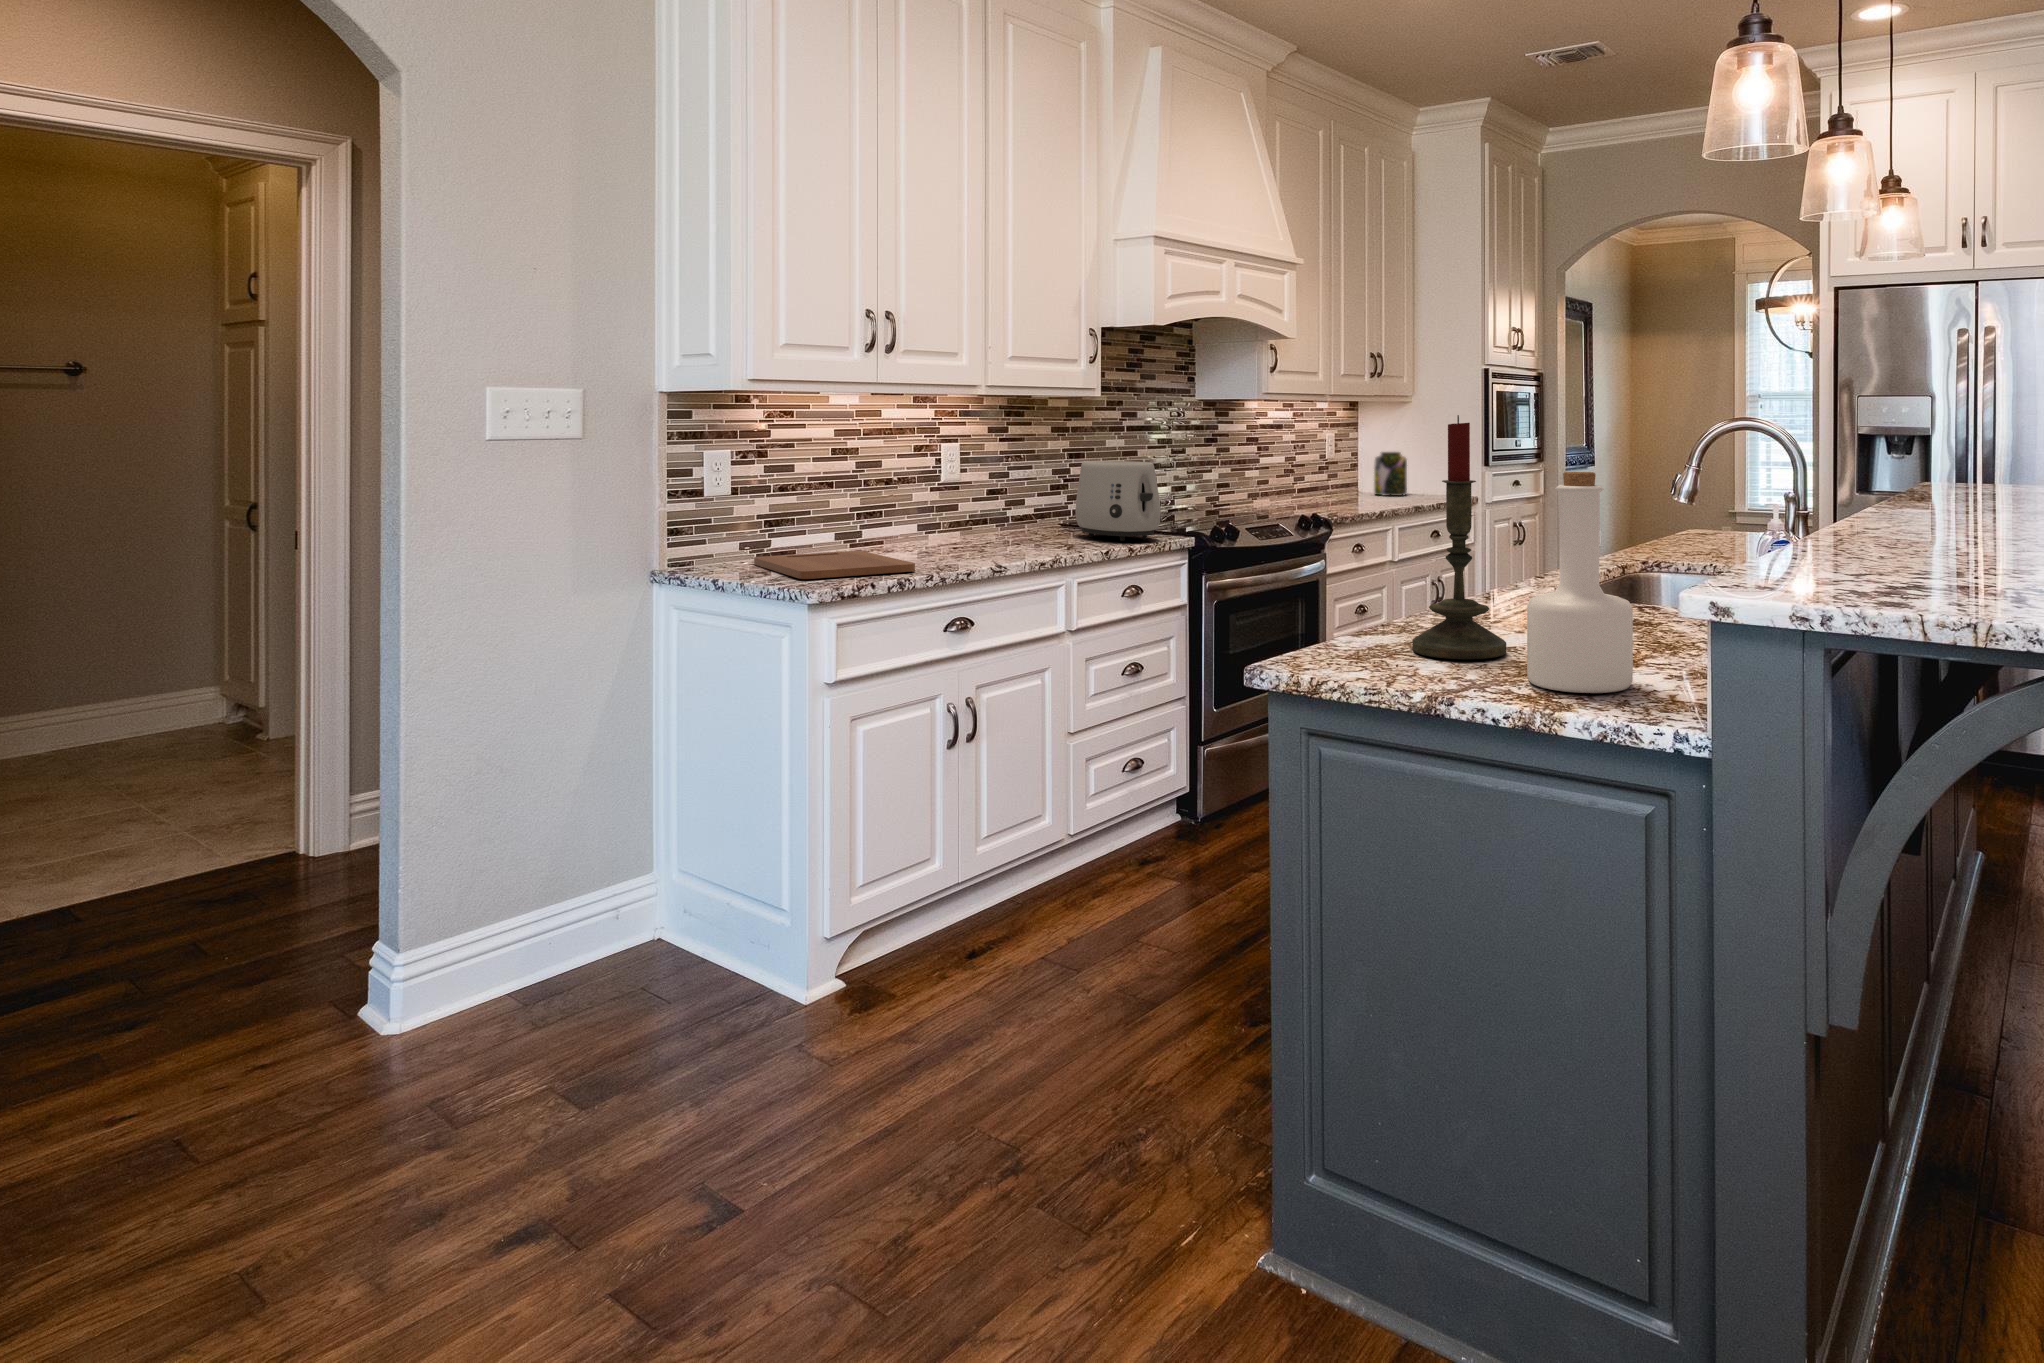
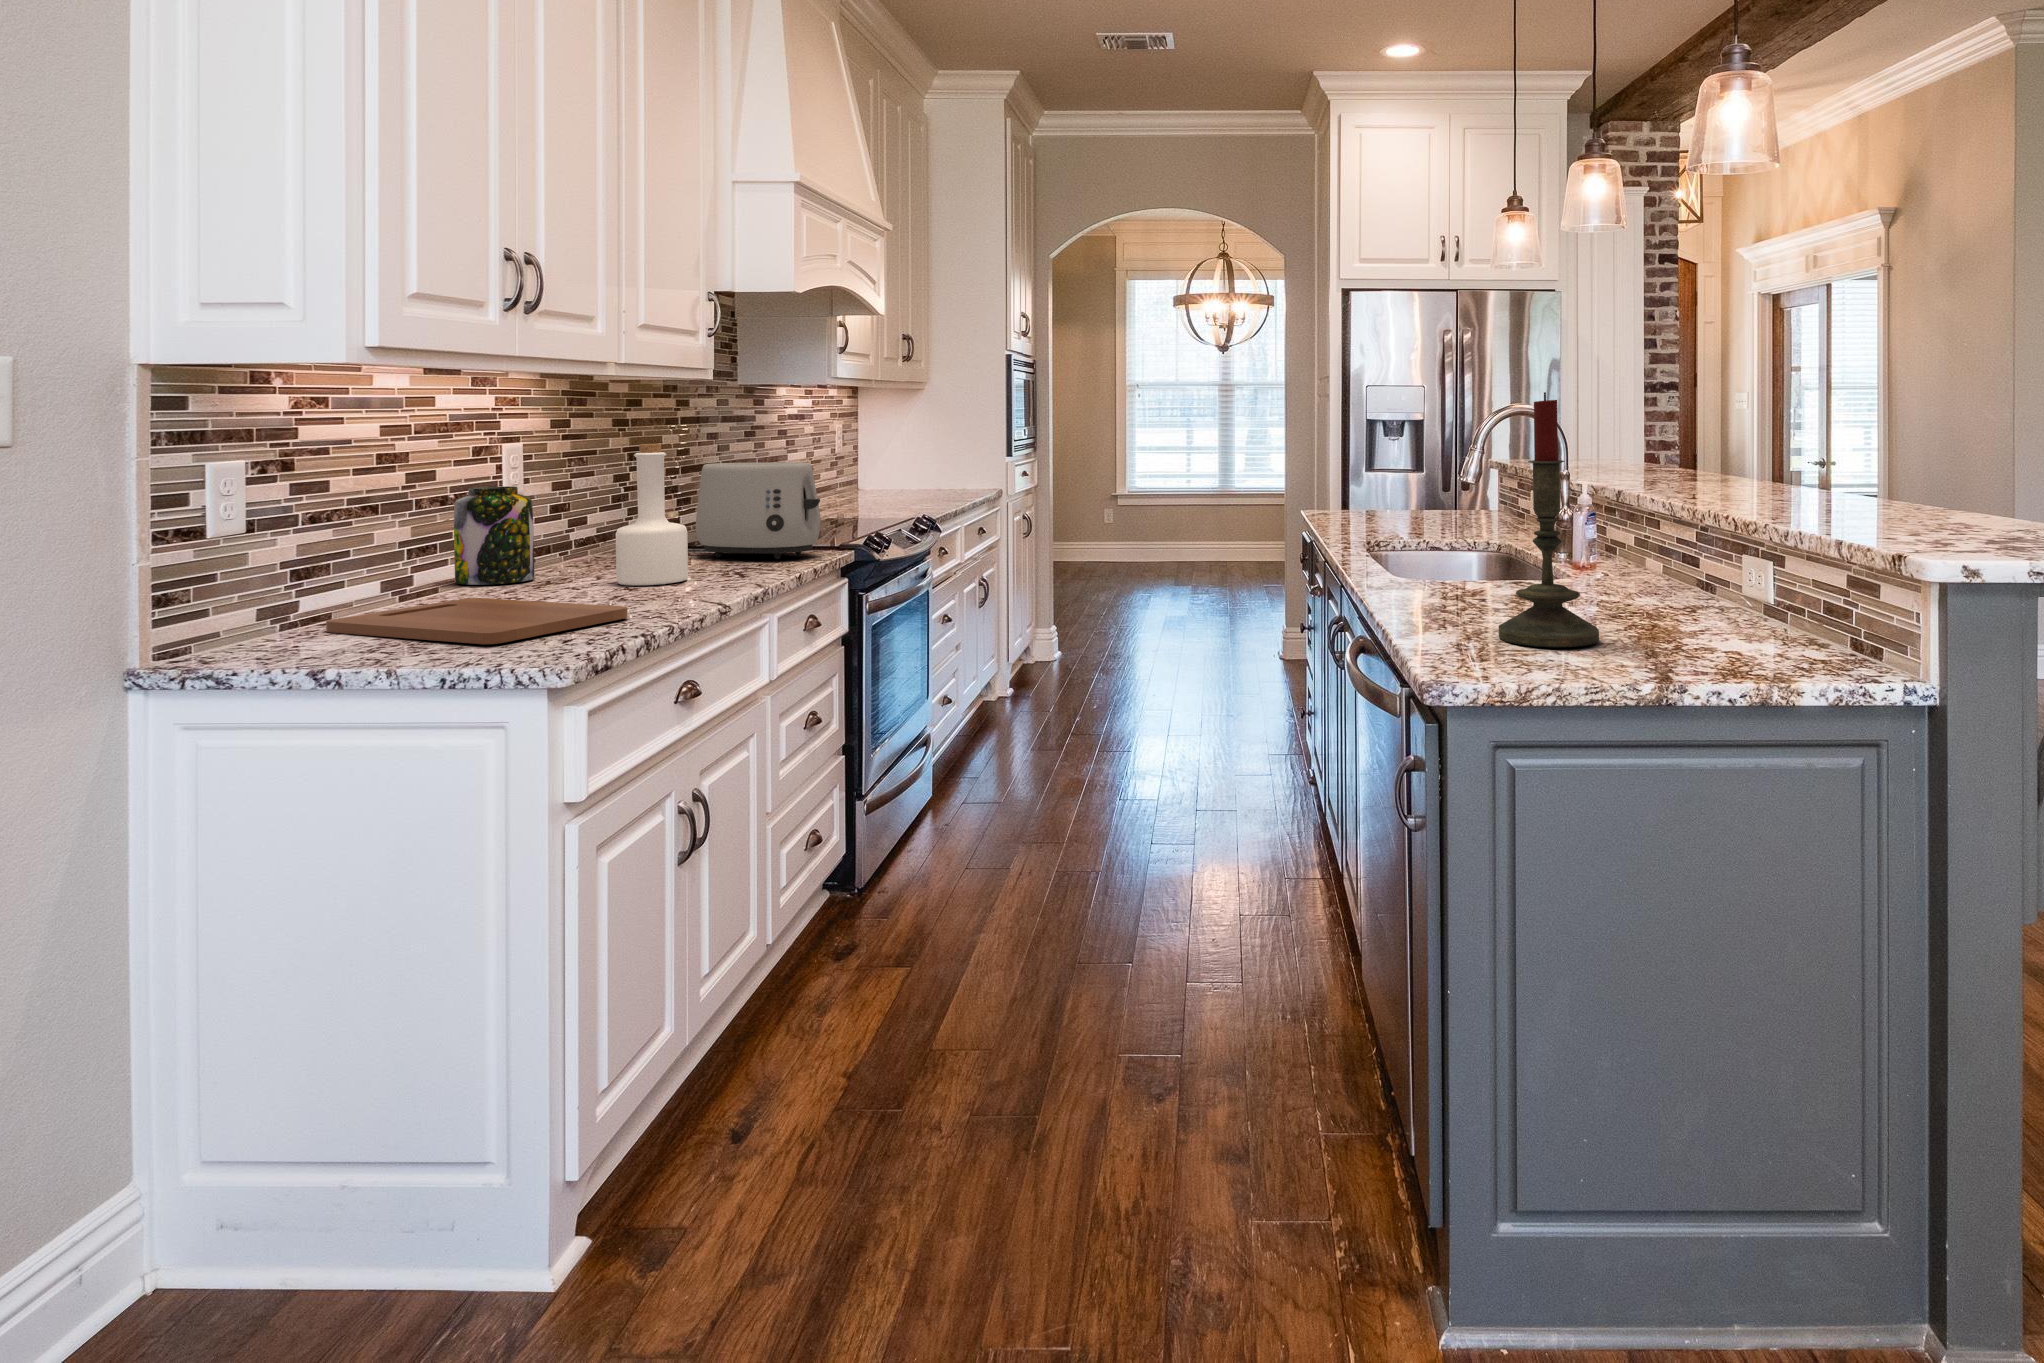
jar: present [1374,452,1407,496] -> present [454,486,534,585]
bottle: present [1527,472,1633,693] -> present [616,444,688,585]

